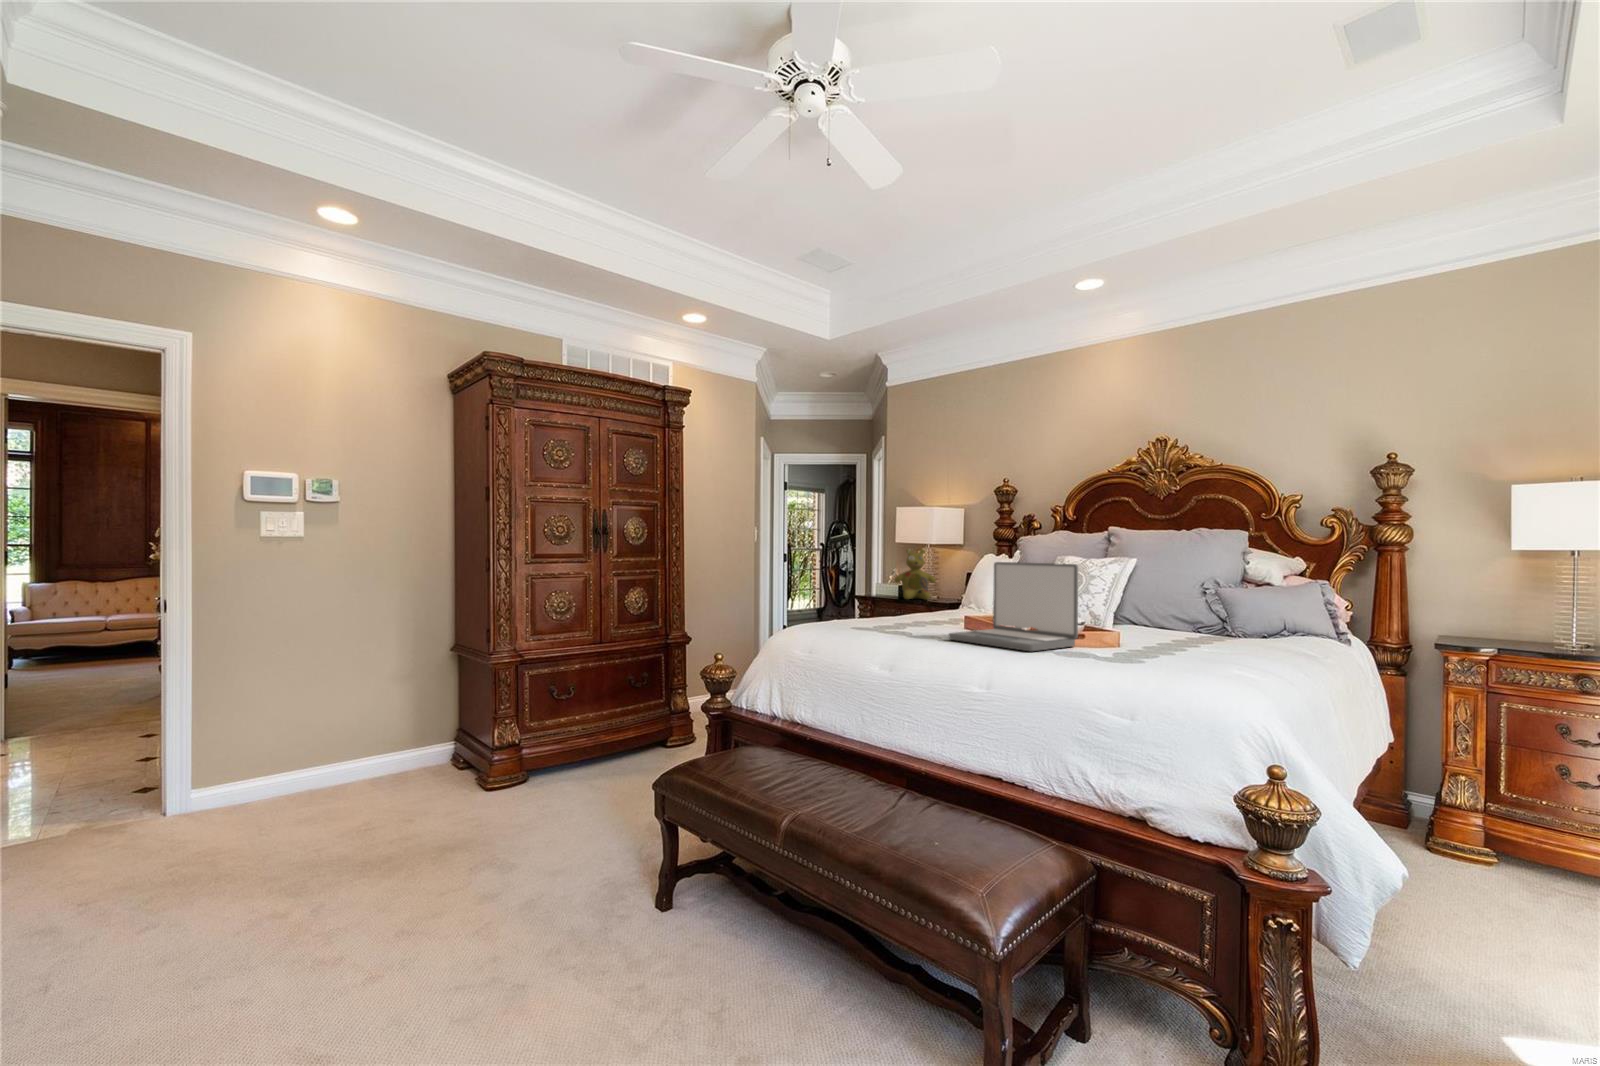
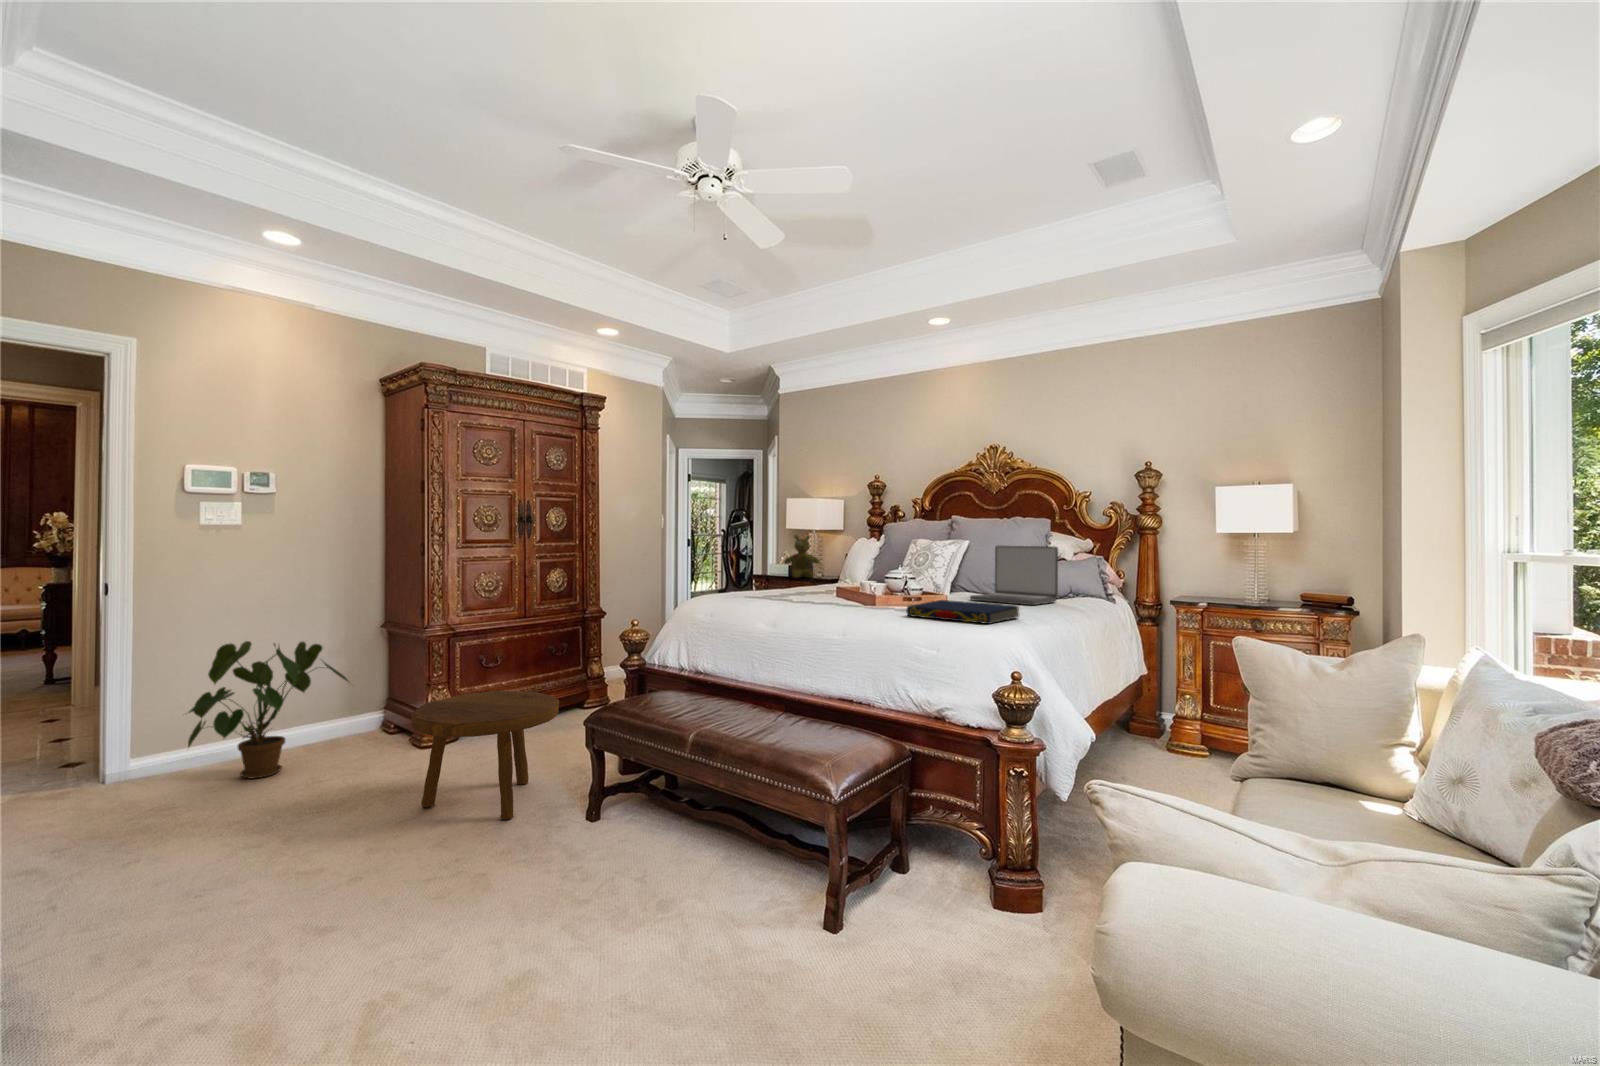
laptop: present [949,562,1078,652] -> present [970,546,1058,605]
book: none [1077,640,1251,683] -> present [906,600,1019,624]
house plant: none [223,664,411,822] -> present [188,641,349,779]
footstool: none [448,734,624,905] -> present [411,691,559,820]

